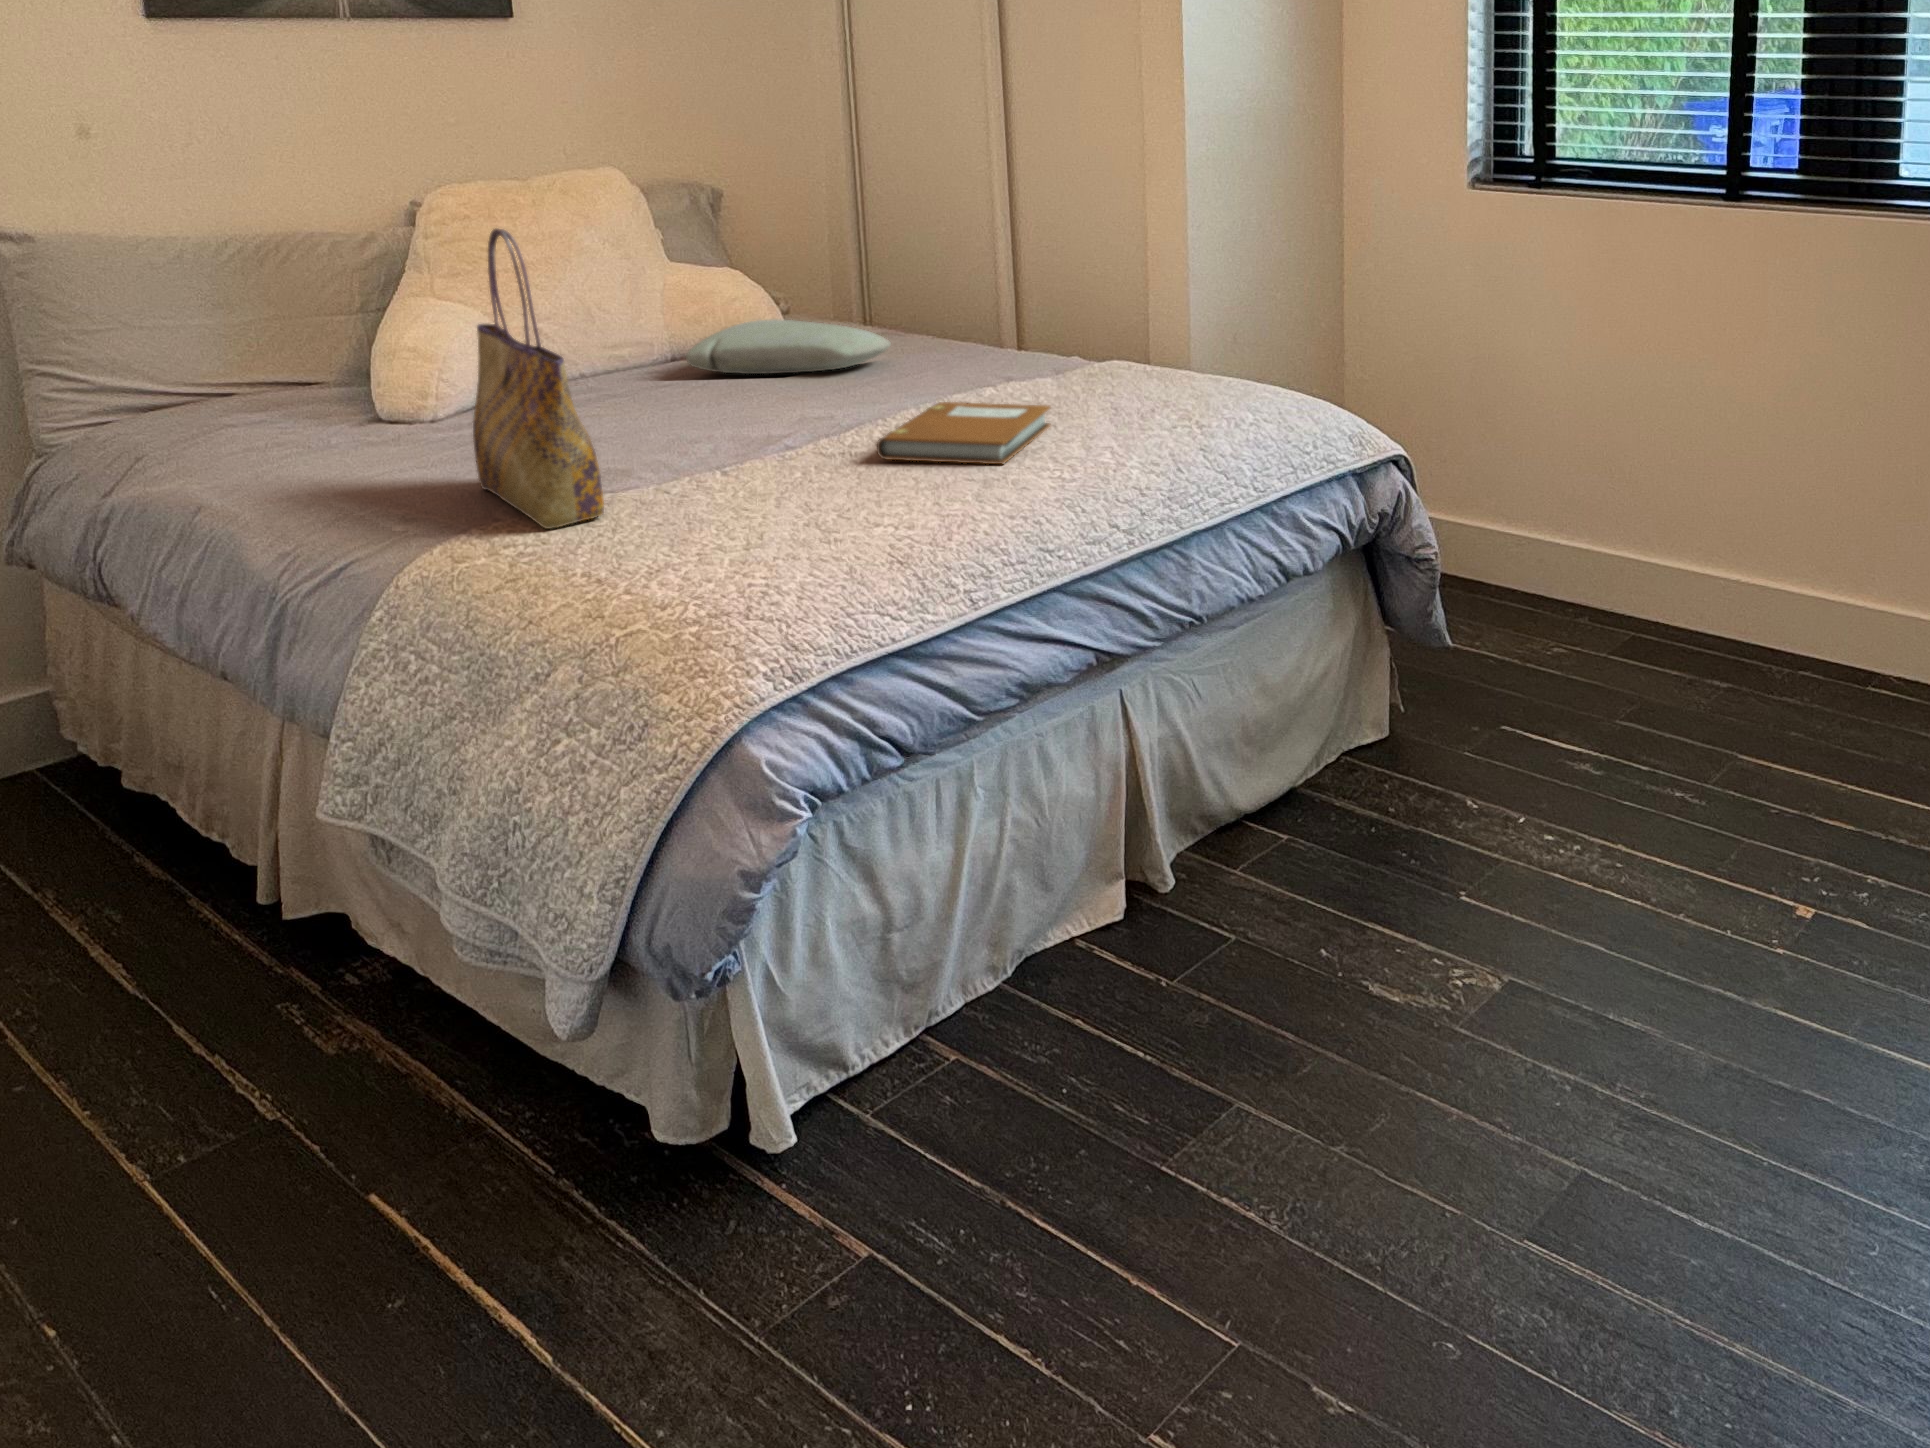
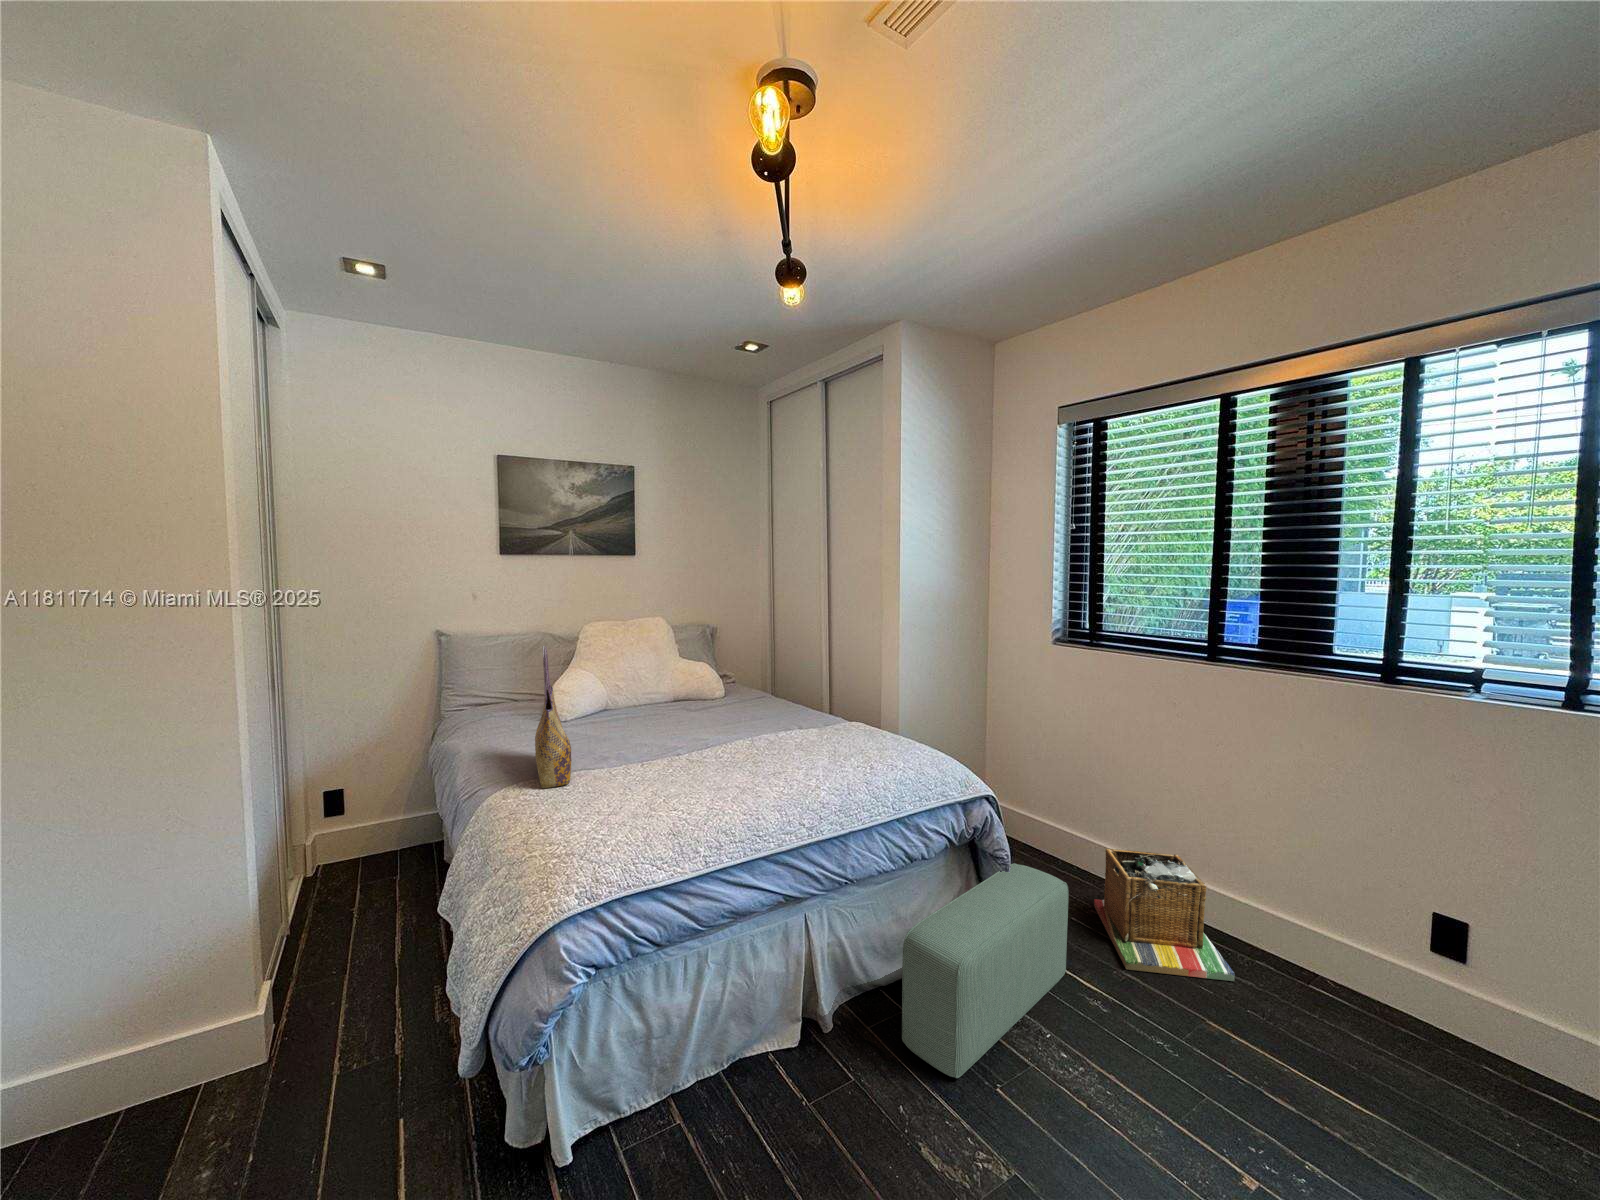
pillow: present [686,319,891,374] -> none [667,689,751,714]
notebook: present [877,402,1050,464] -> none [703,740,796,780]
laundry basket: none [1557,529,1770,714] -> present [1094,849,1235,981]
pouf: none [1299,571,1535,896] -> present [902,864,1068,1078]

